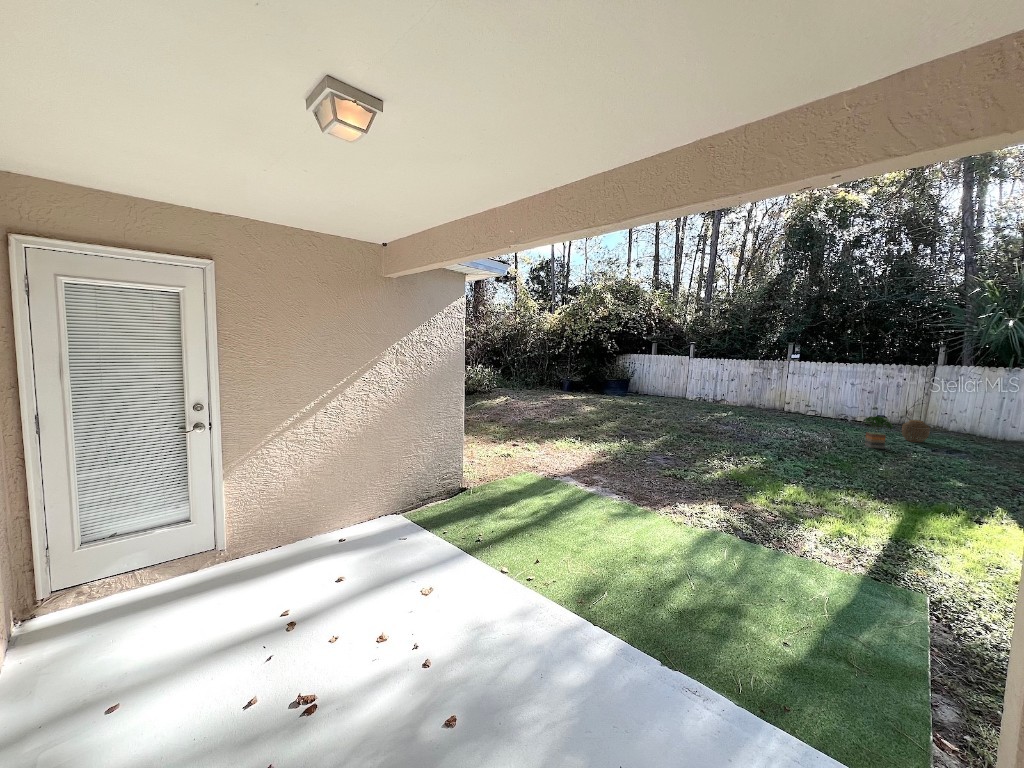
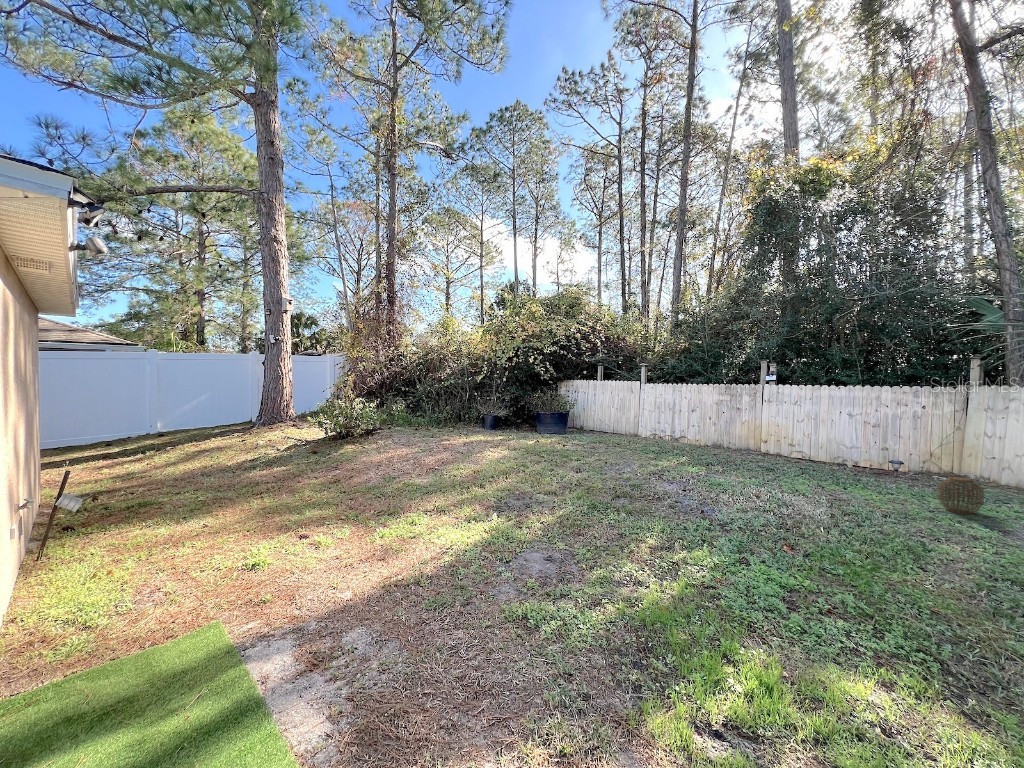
potted tree: present [865,416,893,449] -> none [876,476,930,534]

